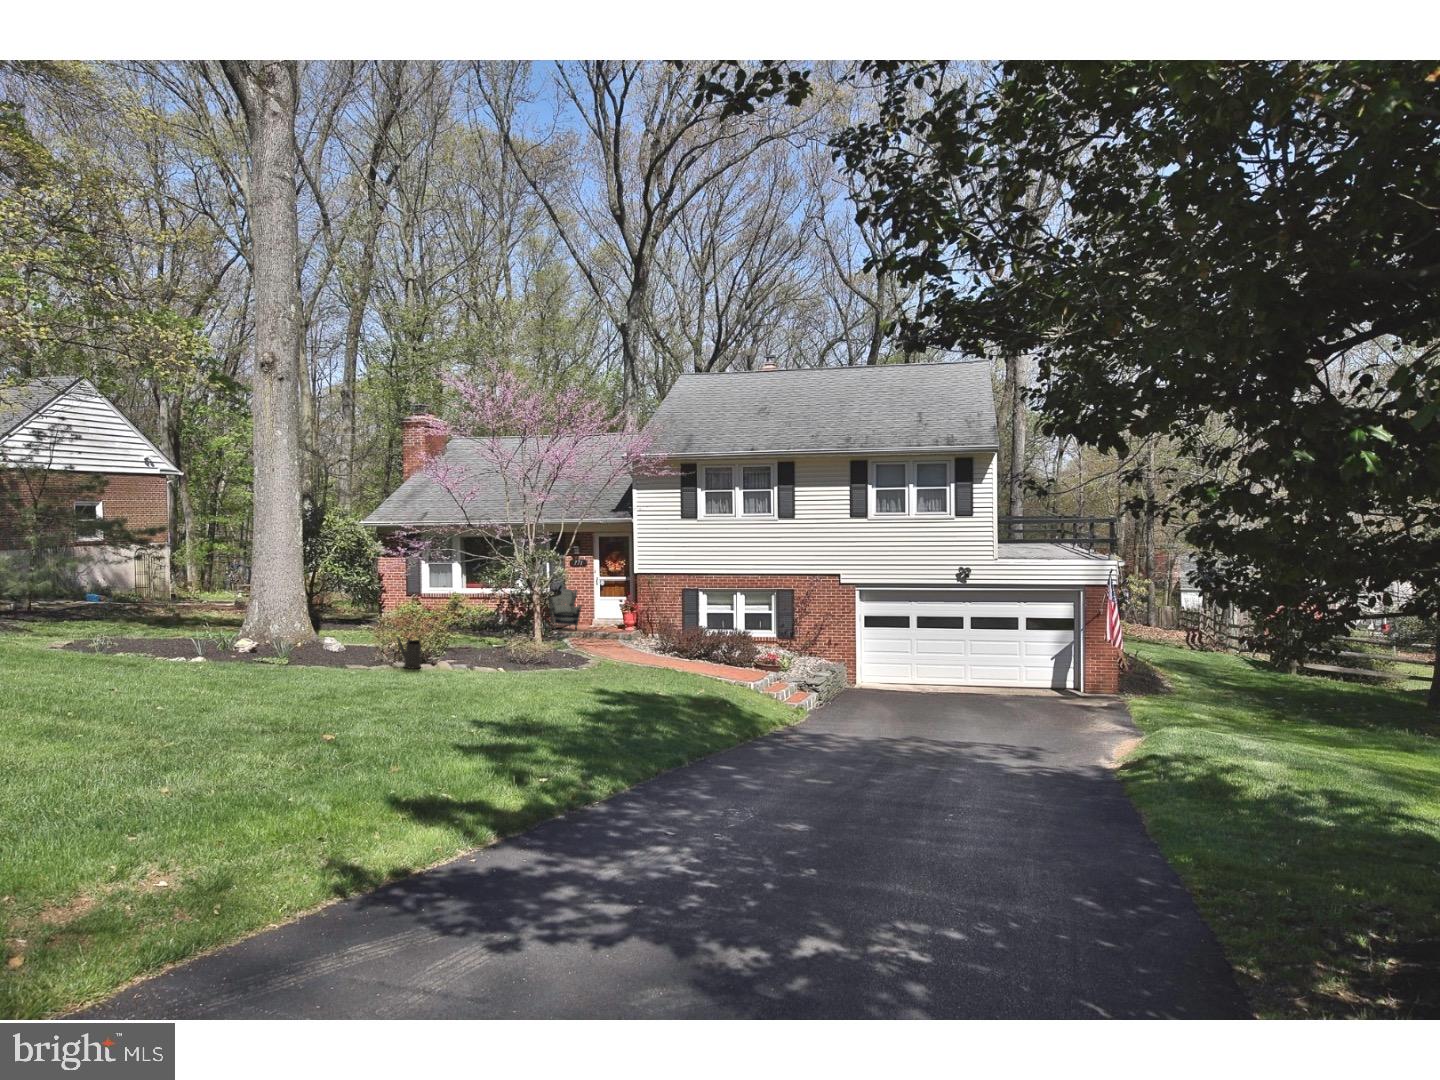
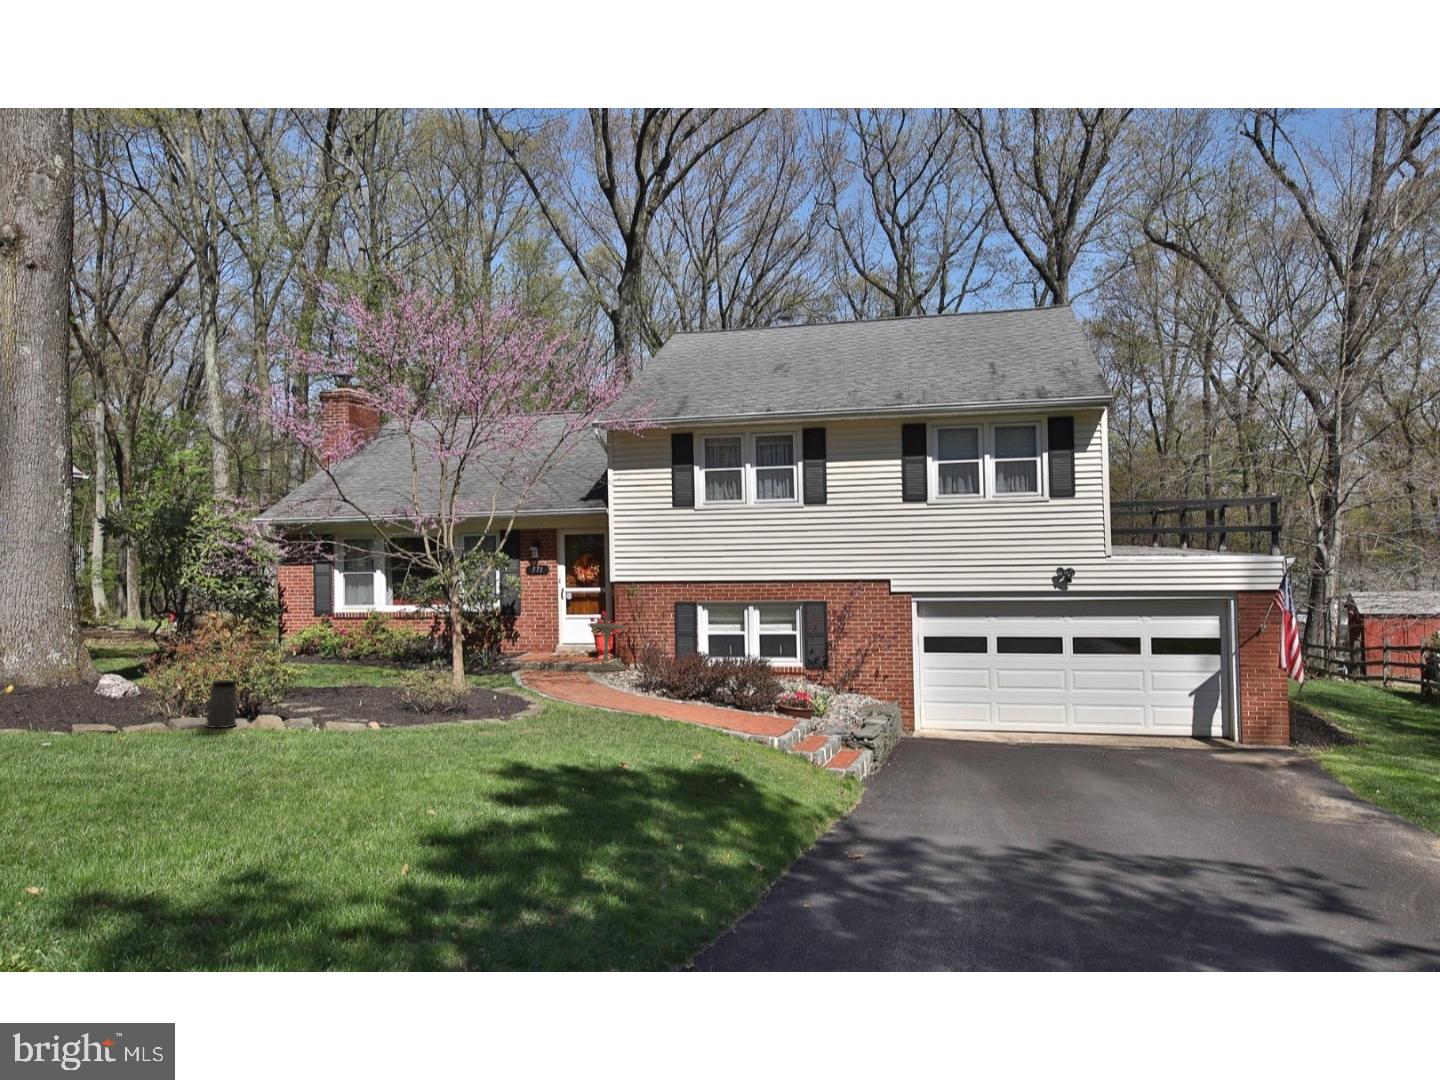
armchair: present [548,589,582,629] -> none [496,603,541,660]
pedestal table: none [616,604,647,639] -> present [586,624,626,671]

